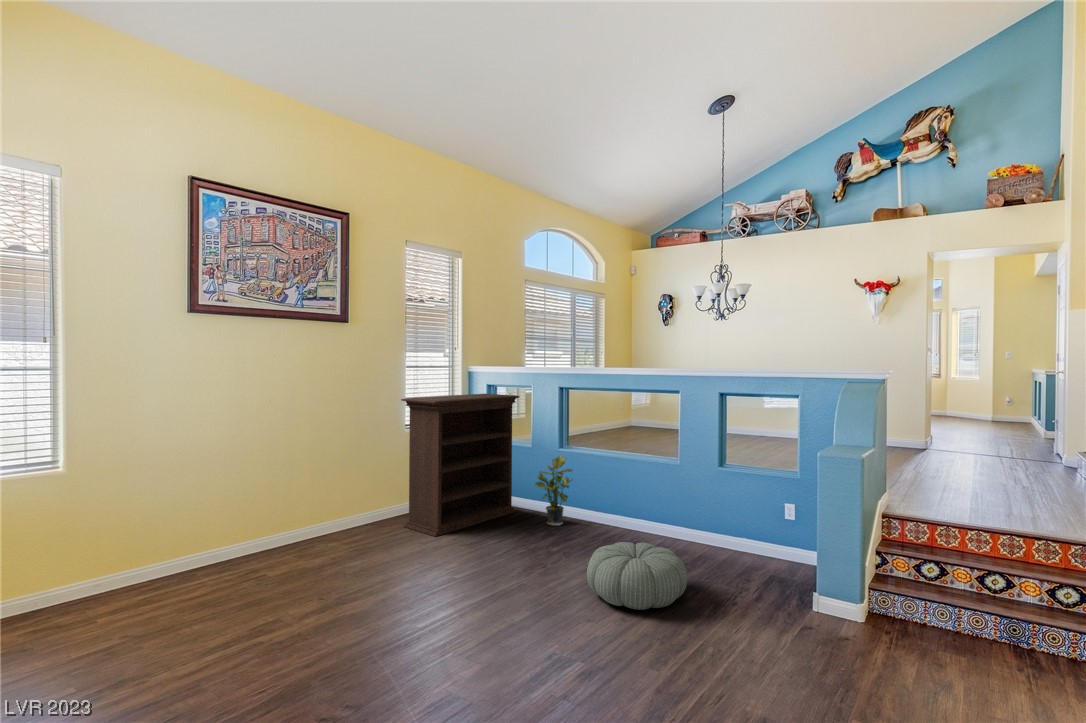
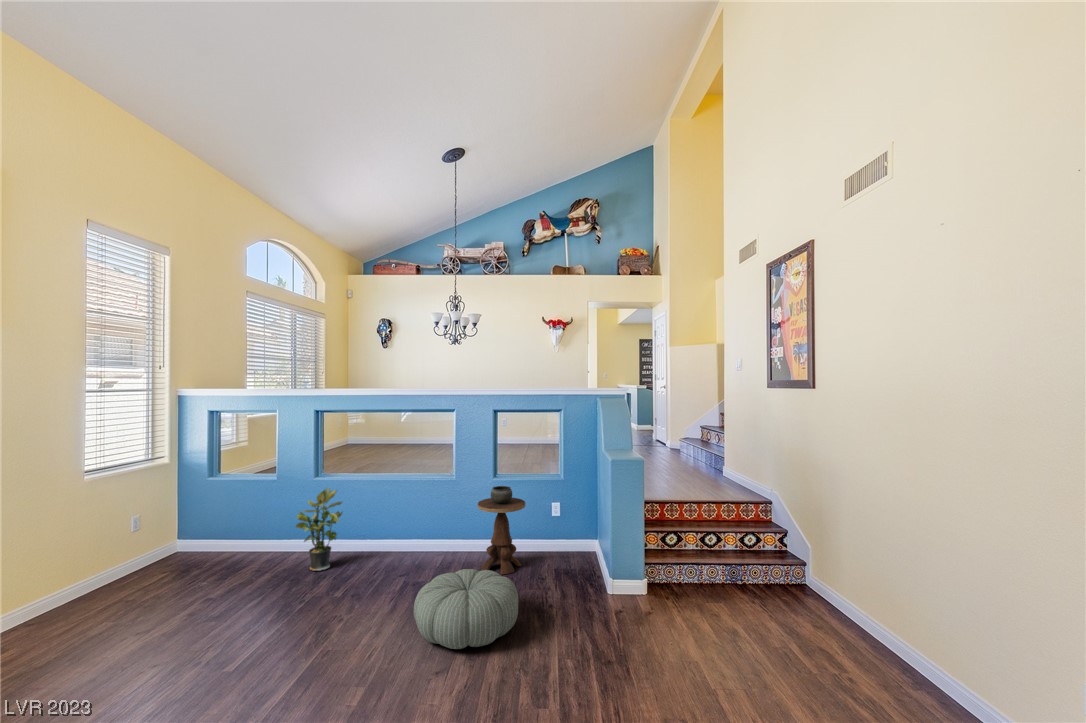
bookshelf: present [401,394,519,537] -> none [82,423,266,629]
side table: none [685,473,737,565] -> present [478,486,525,575]

